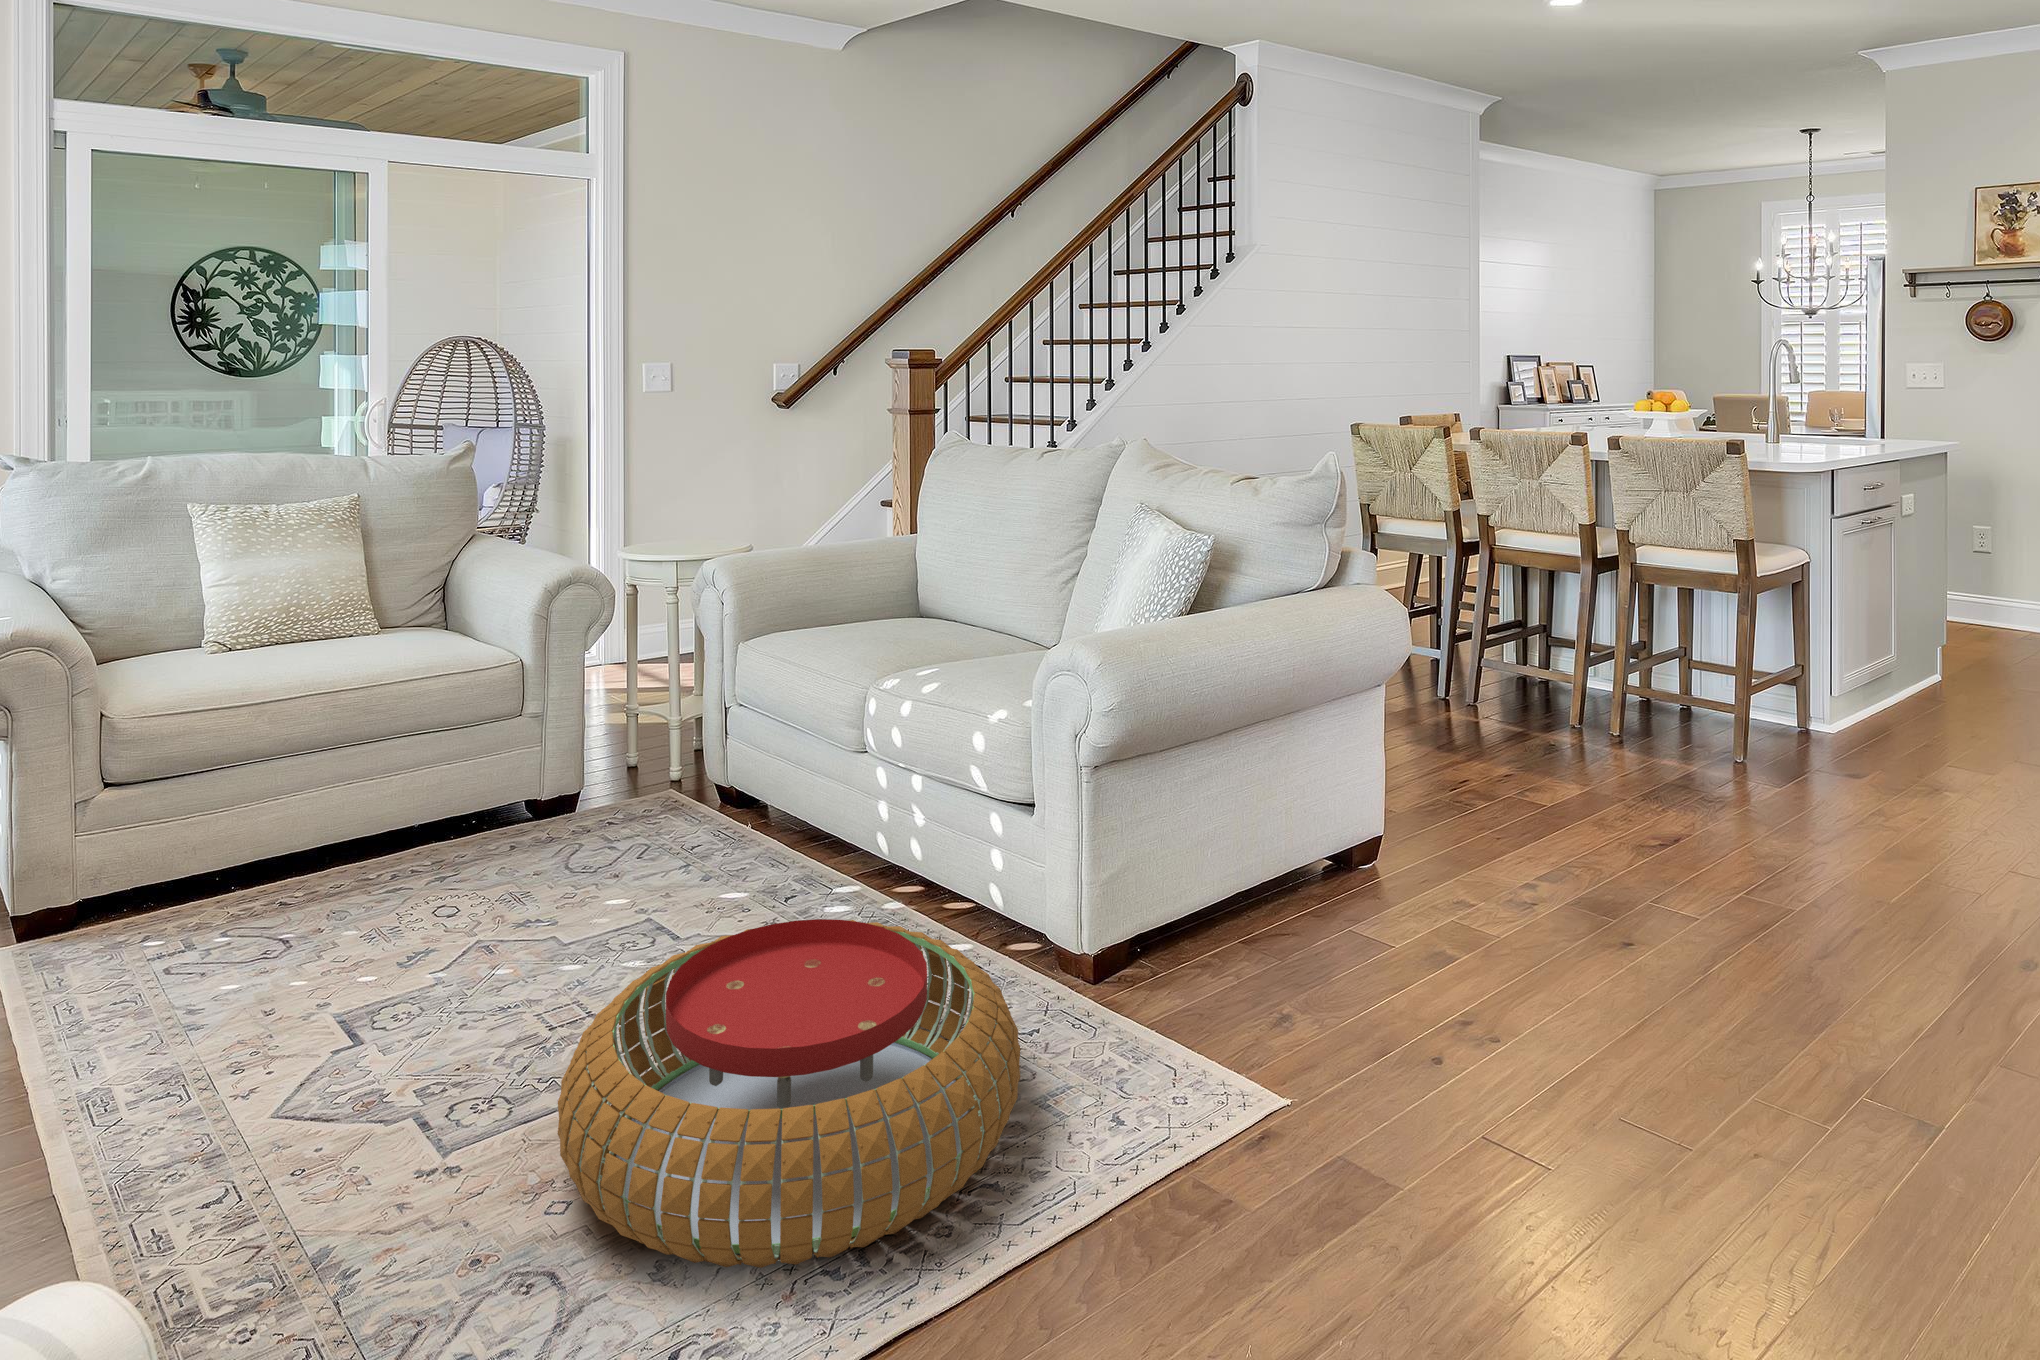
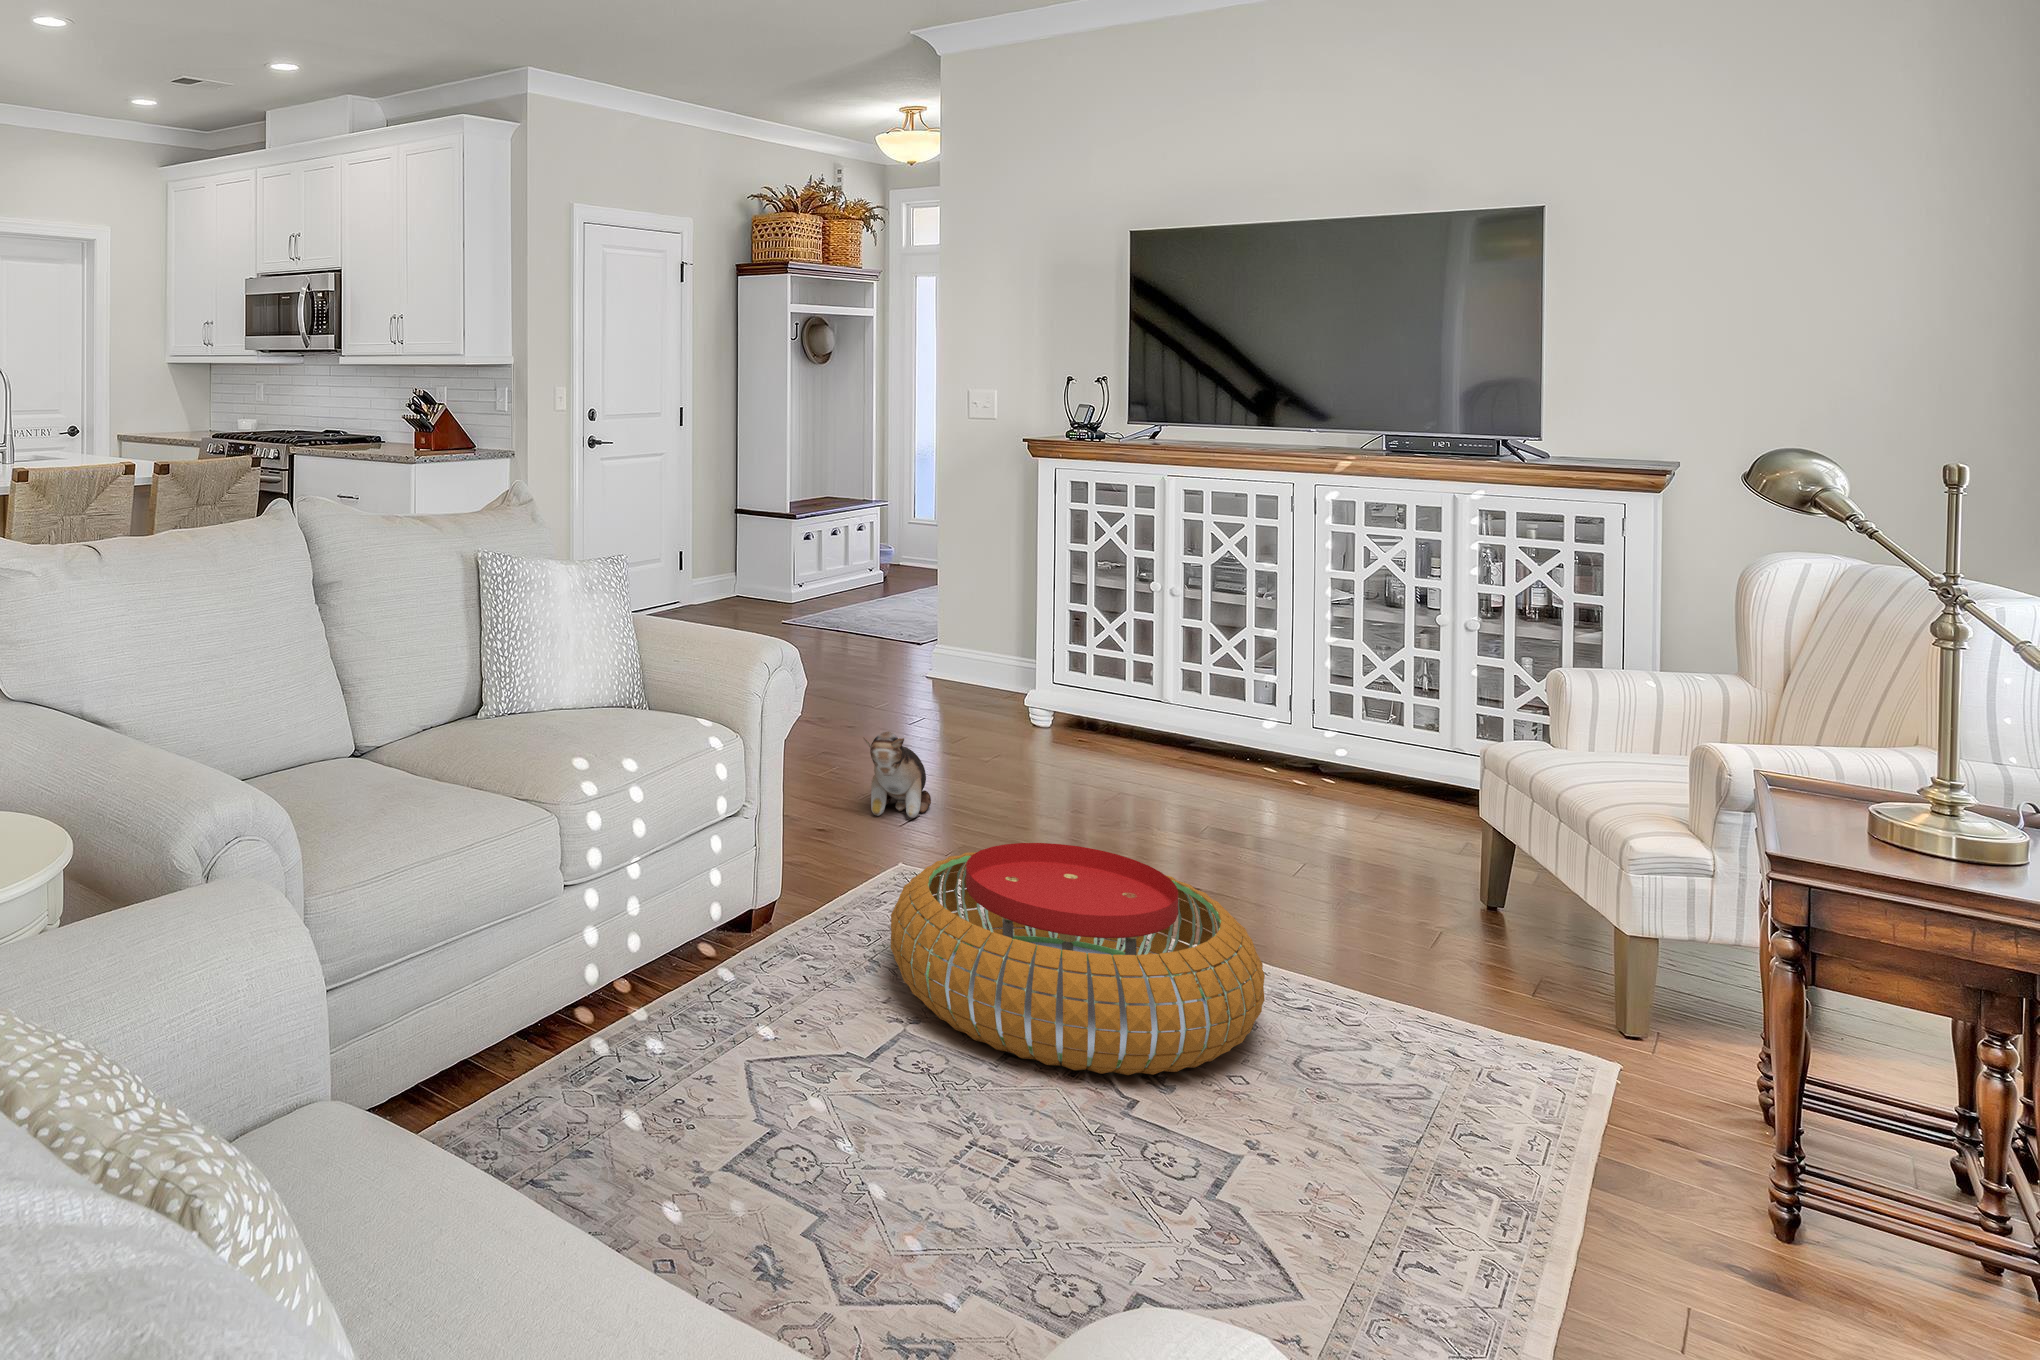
plush toy: none [1425,956,1714,1207] -> present [863,732,931,818]

